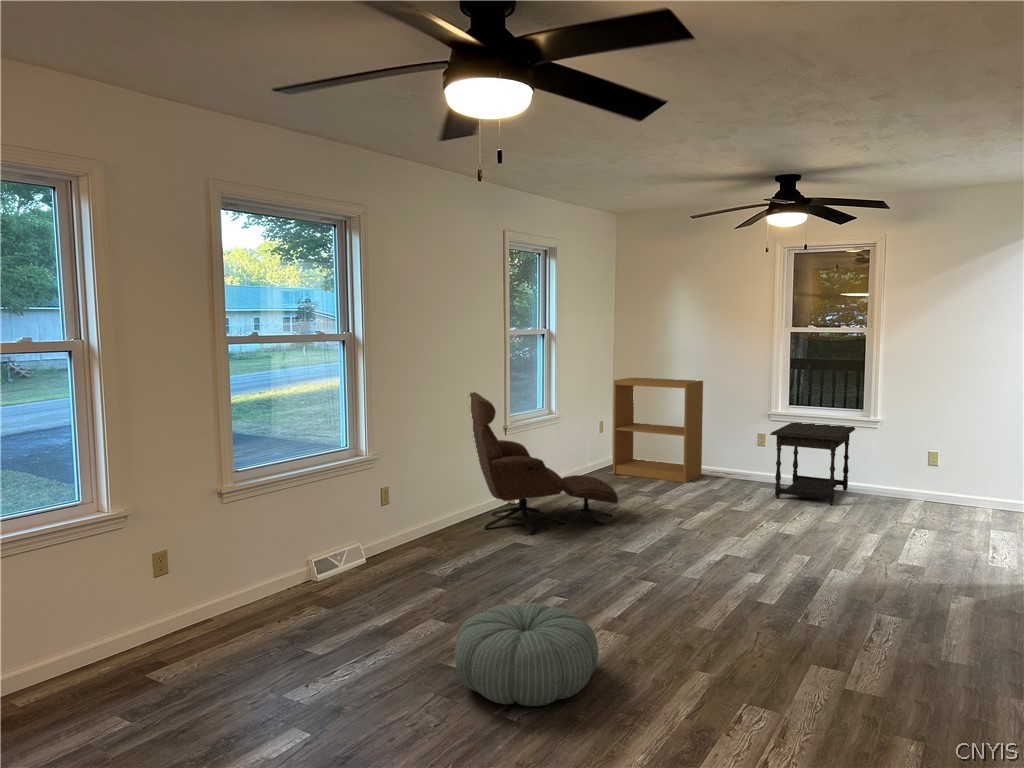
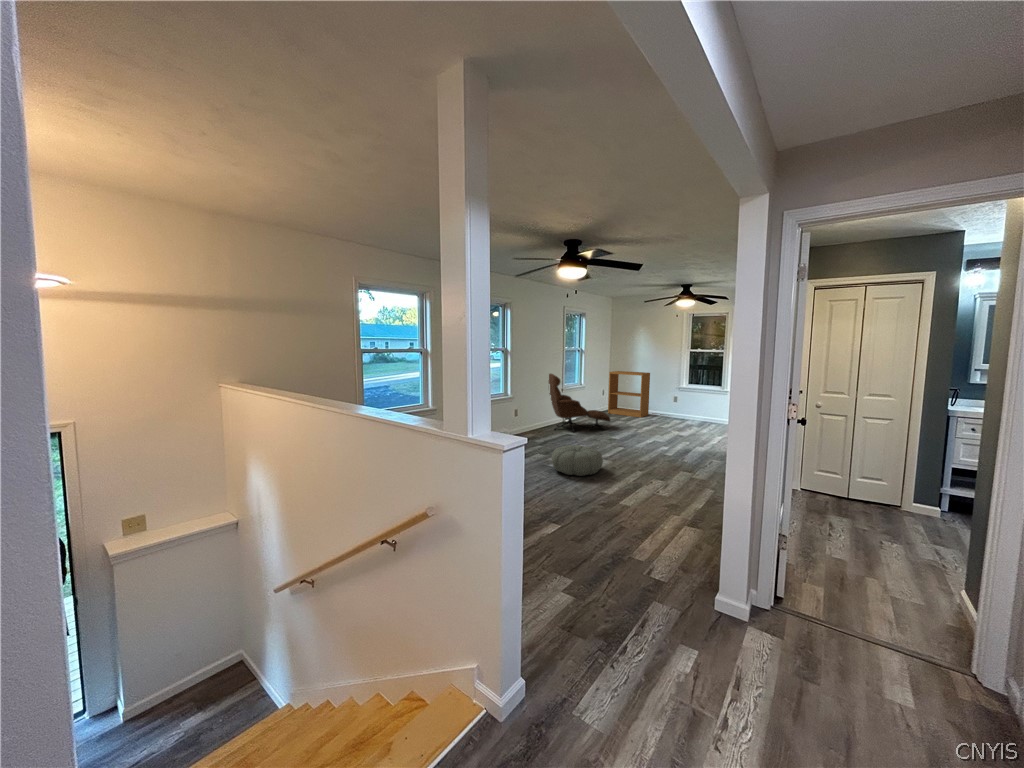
side table: present [770,423,855,505] -> none [679,392,719,427]

